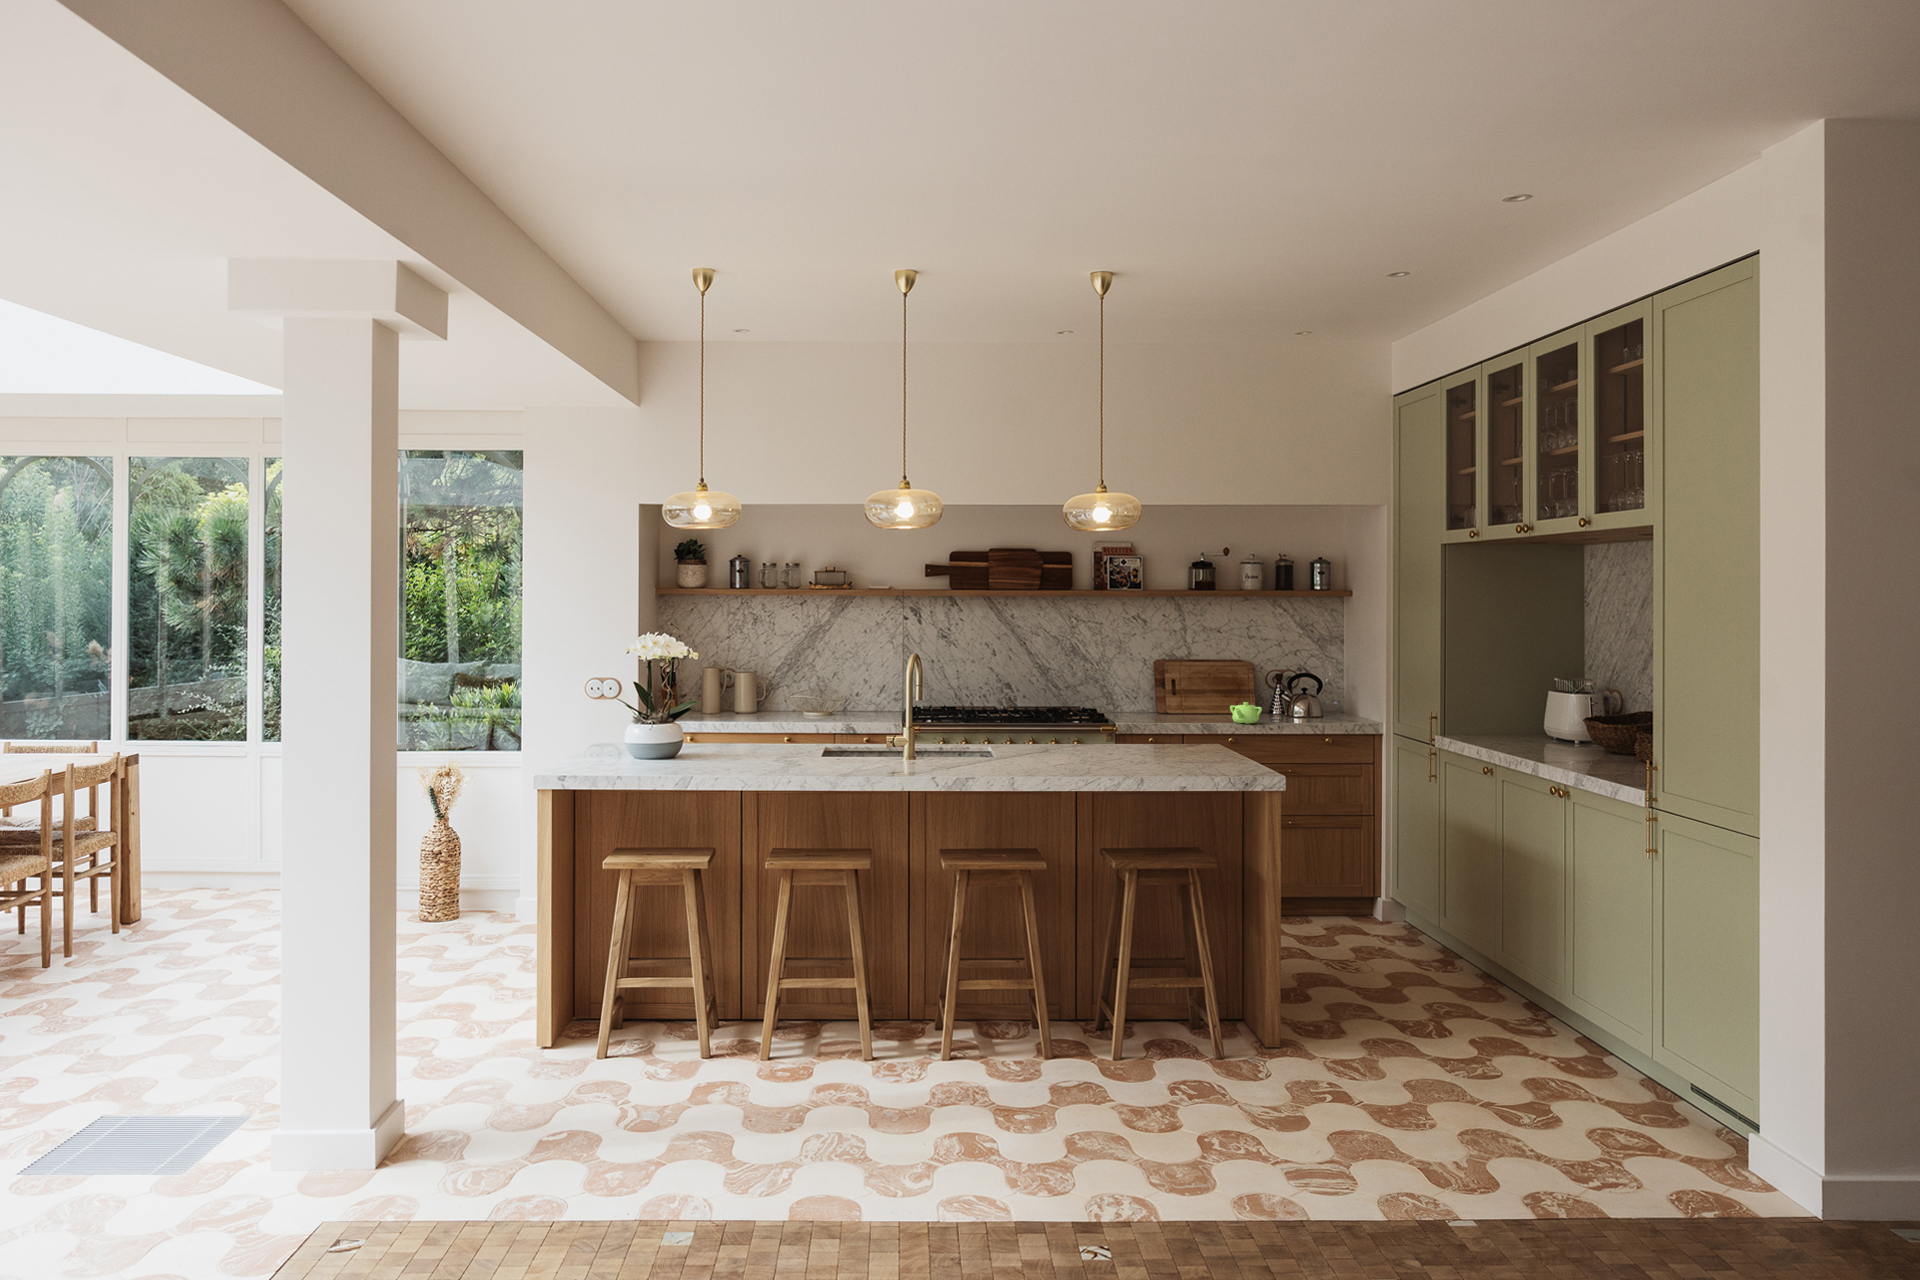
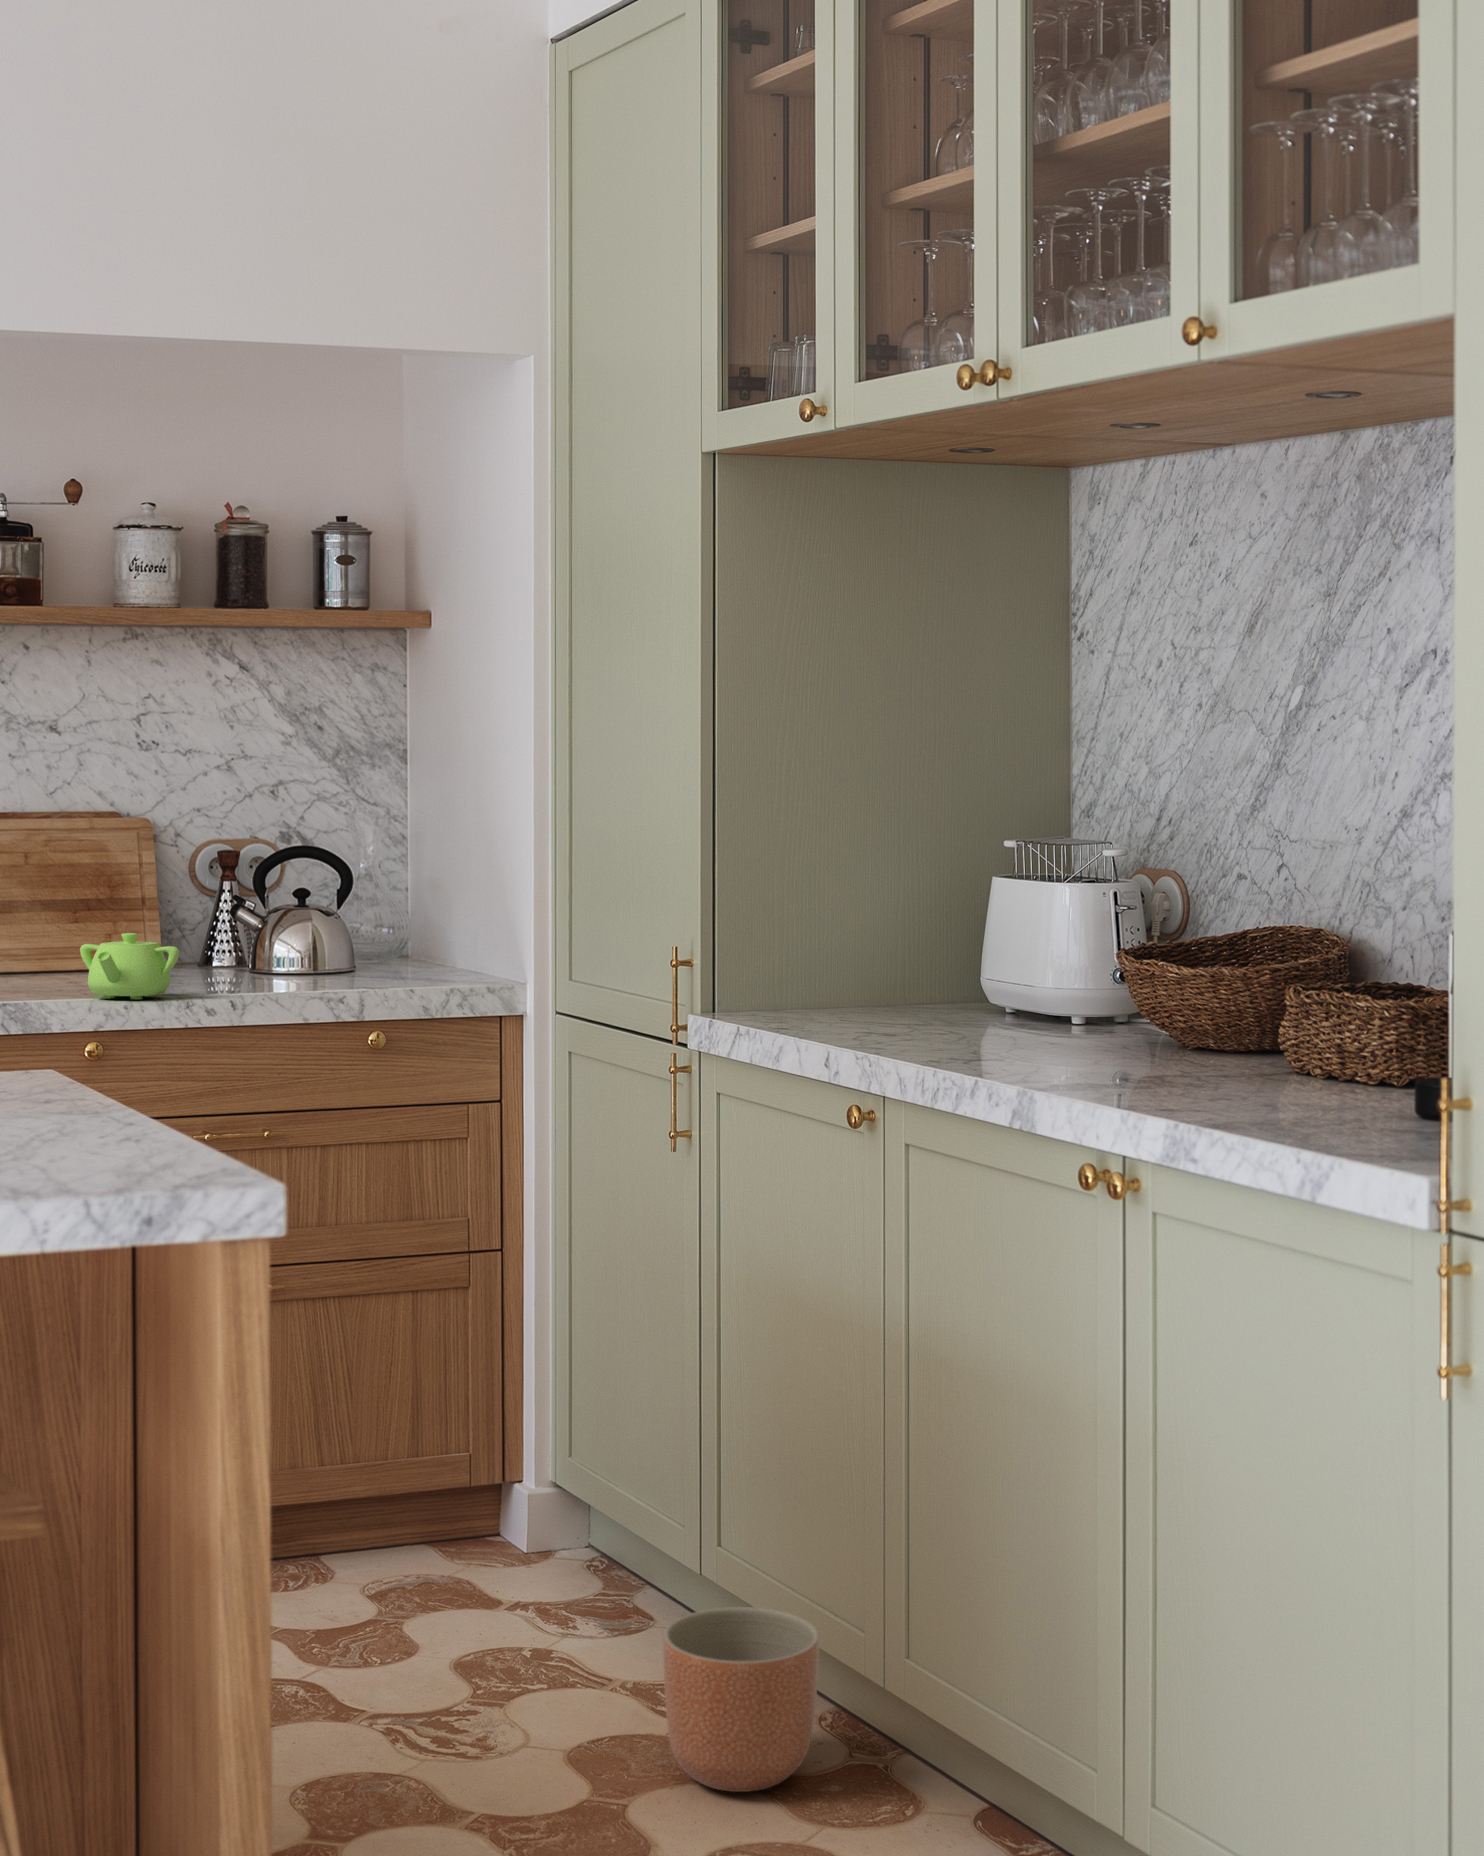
planter: none [1416,929,1471,986] -> present [664,1607,819,1792]

